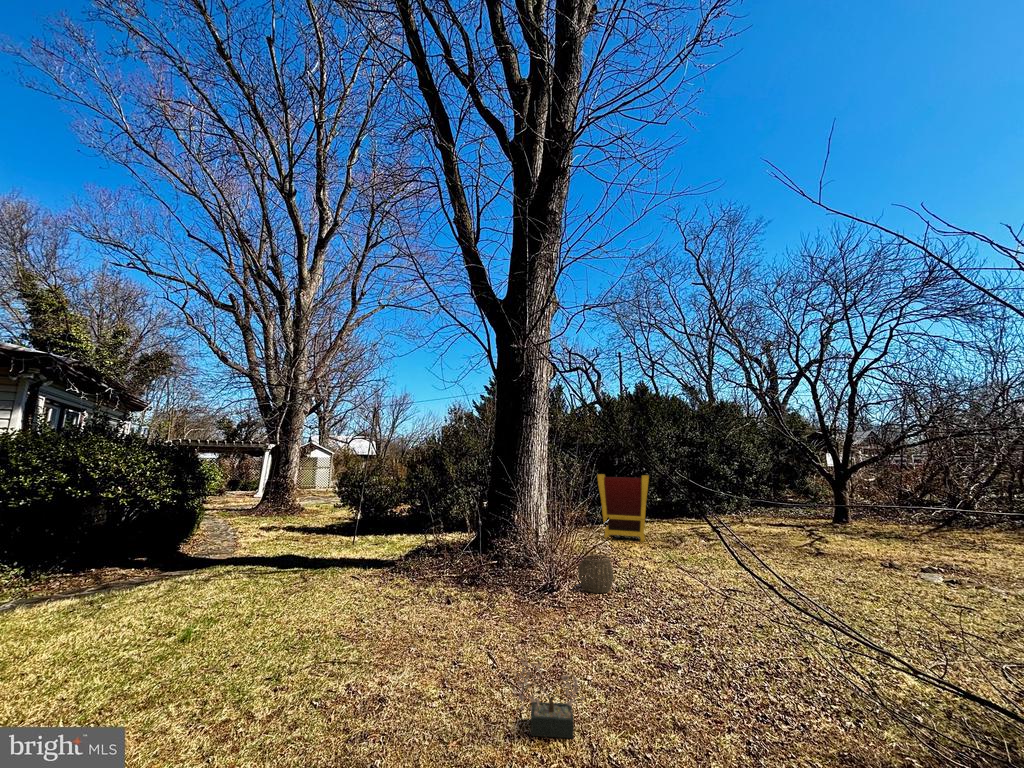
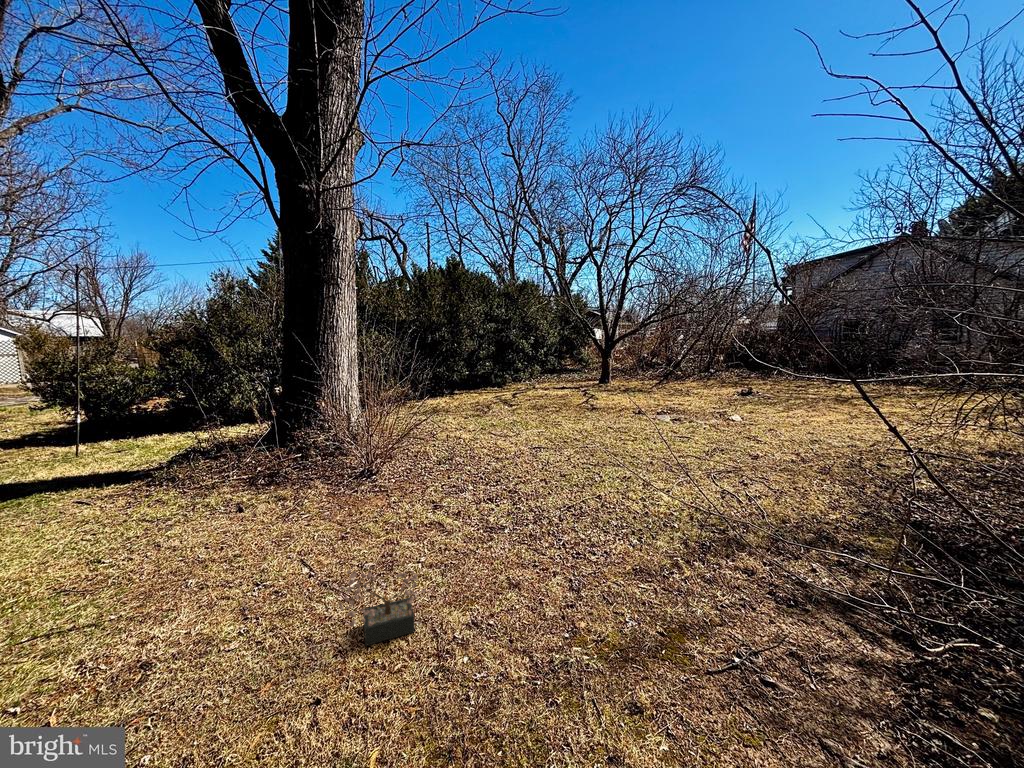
armchair: present [598,474,649,542] -> none [413,351,464,415]
woven basket: present [578,554,614,593] -> none [399,432,436,469]

